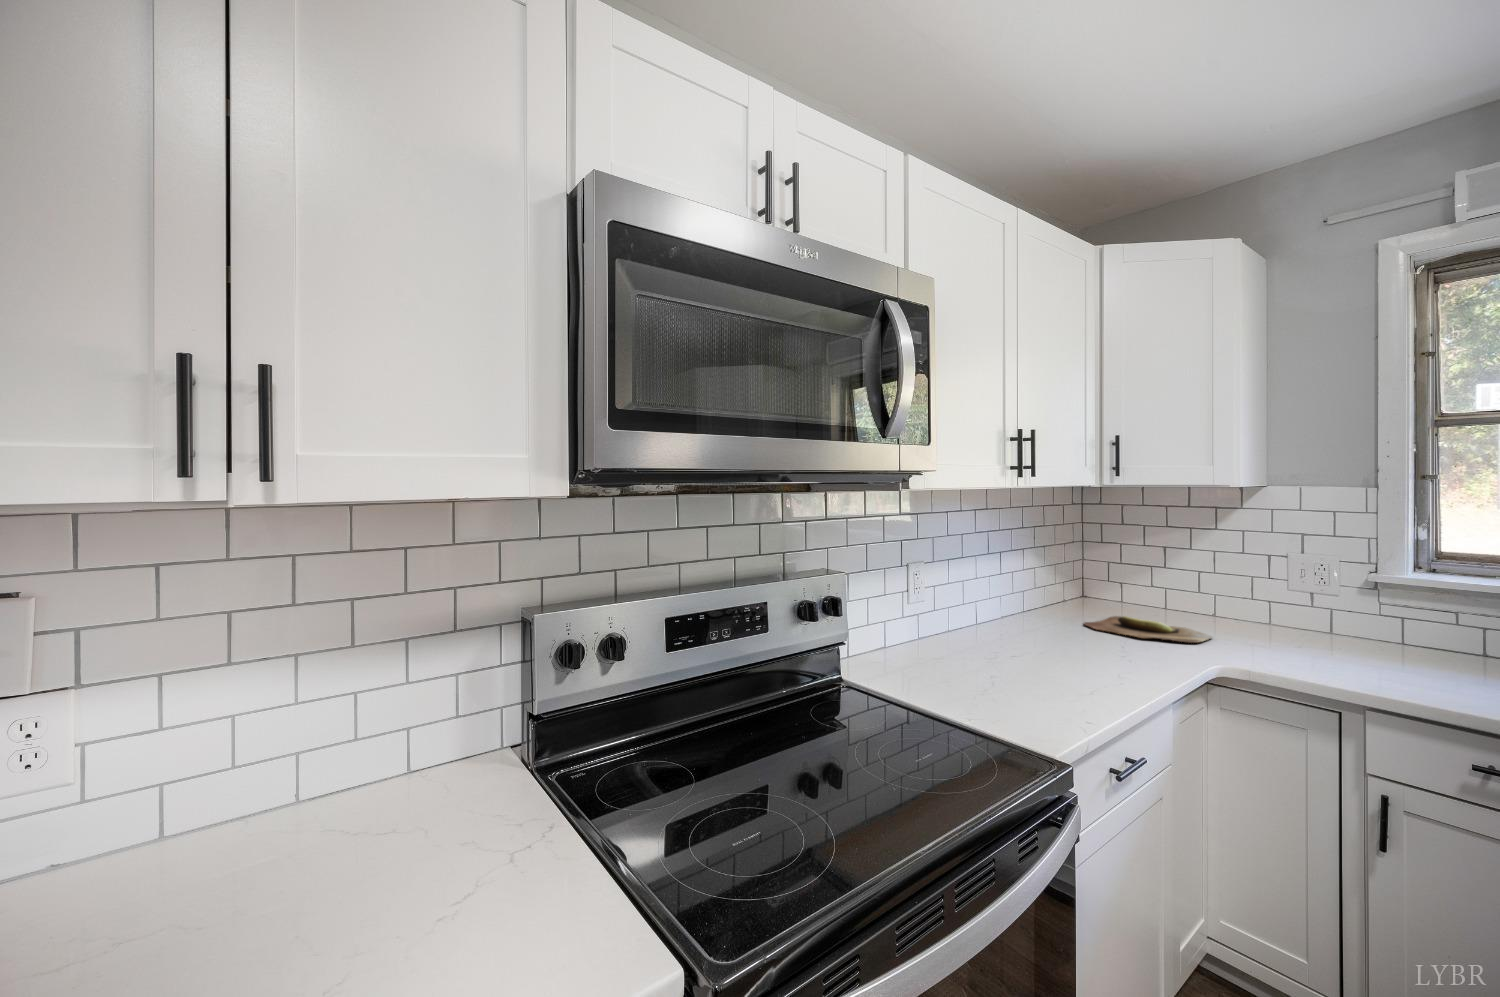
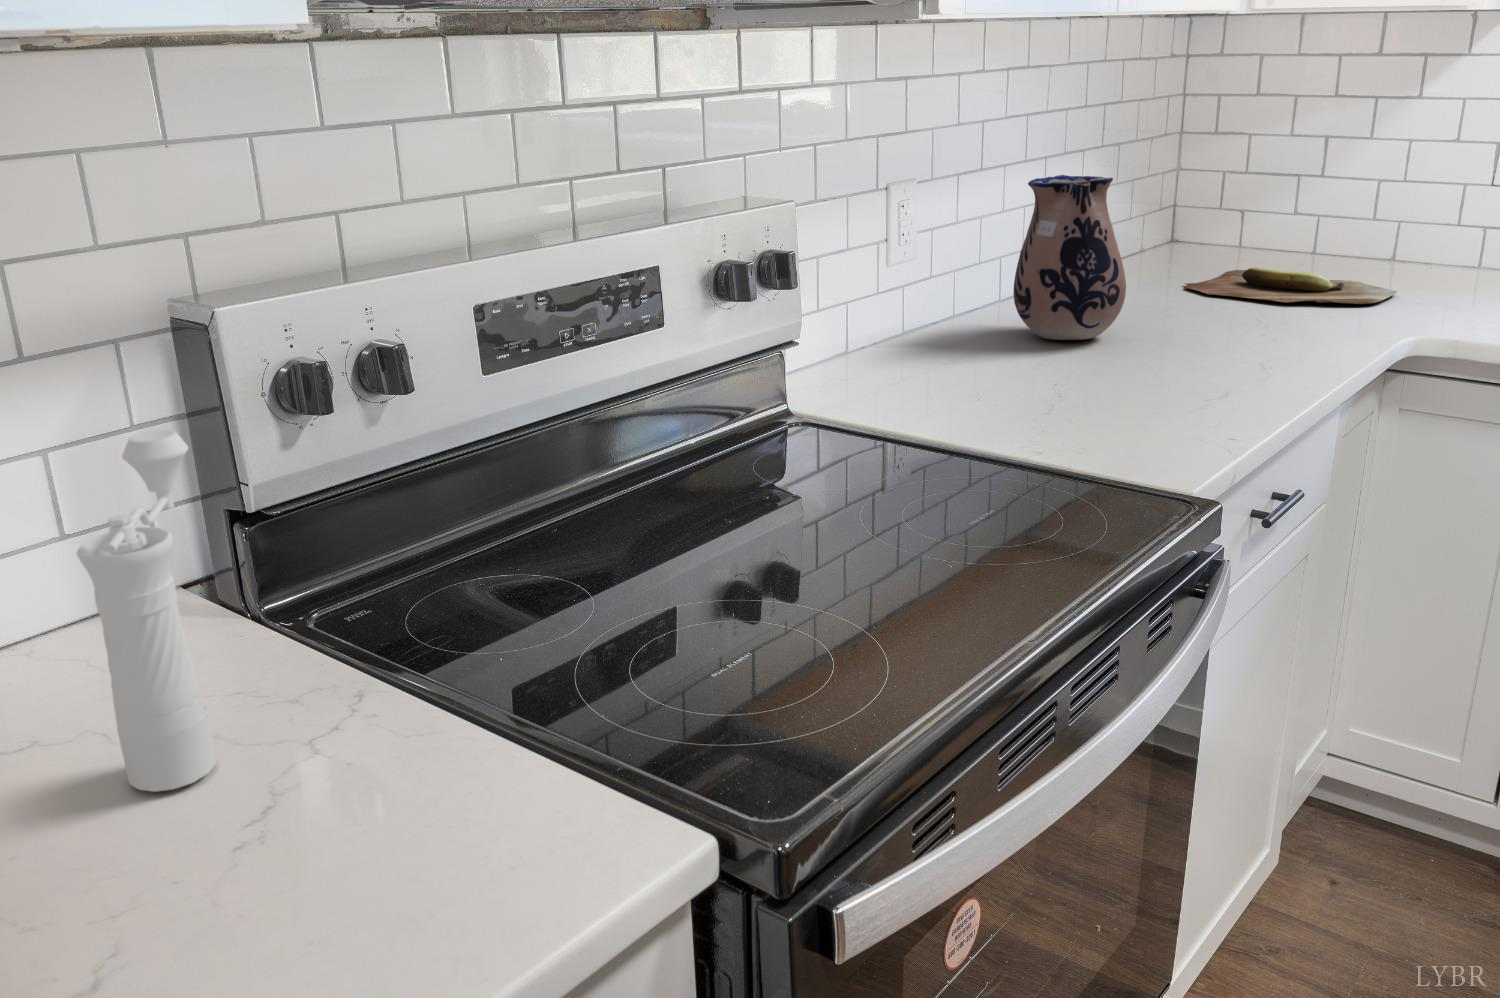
ceramic pitcher: none [976,562,1040,652] -> present [1013,175,1126,340]
pepper mill: none [413,674,492,874] -> present [77,430,216,792]

